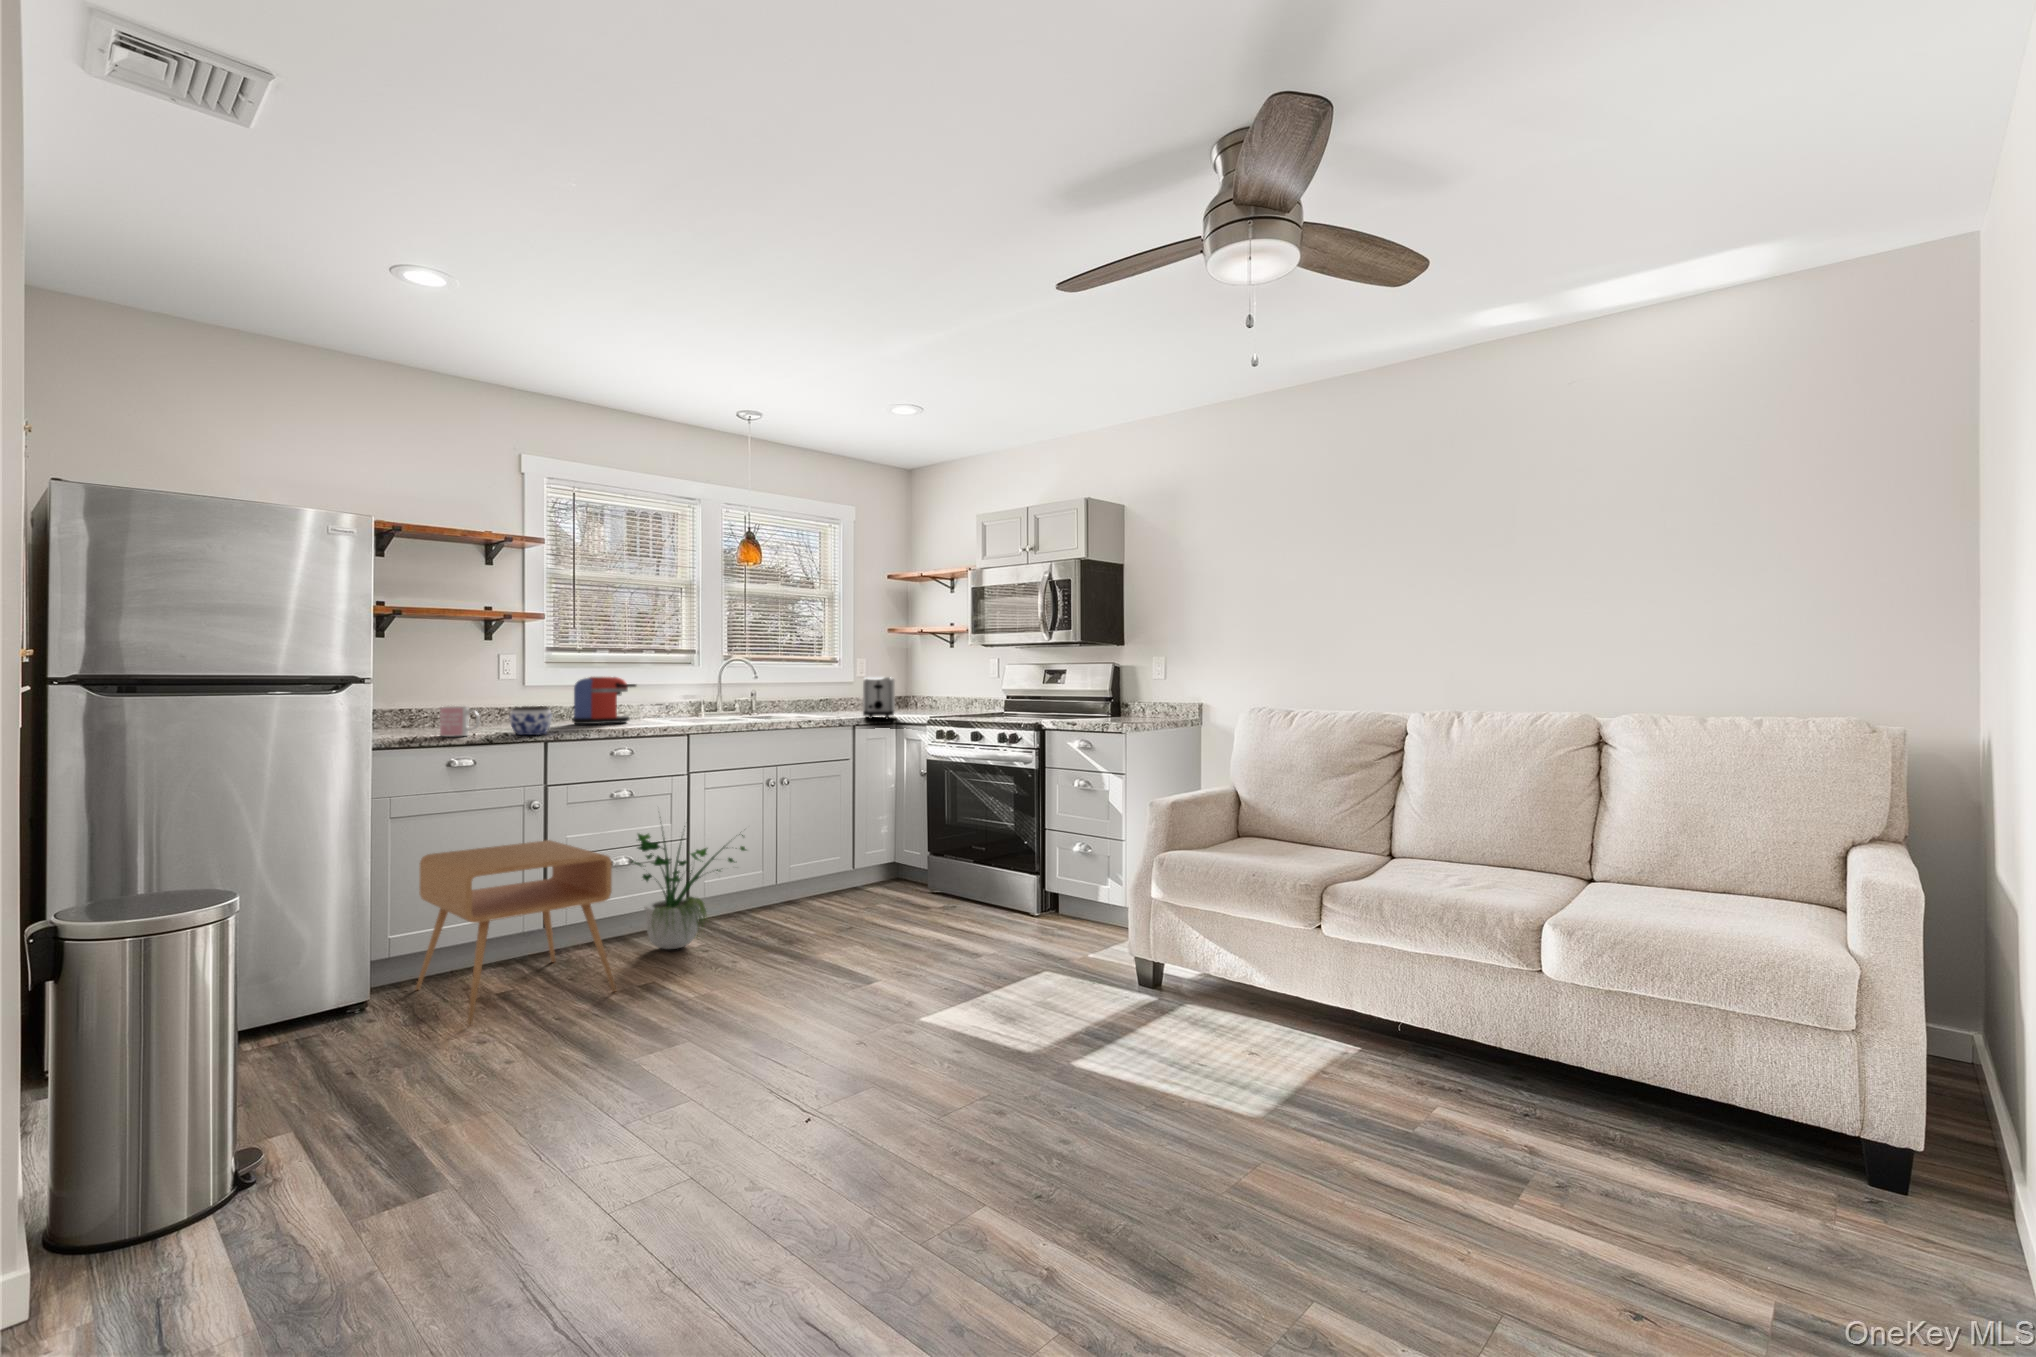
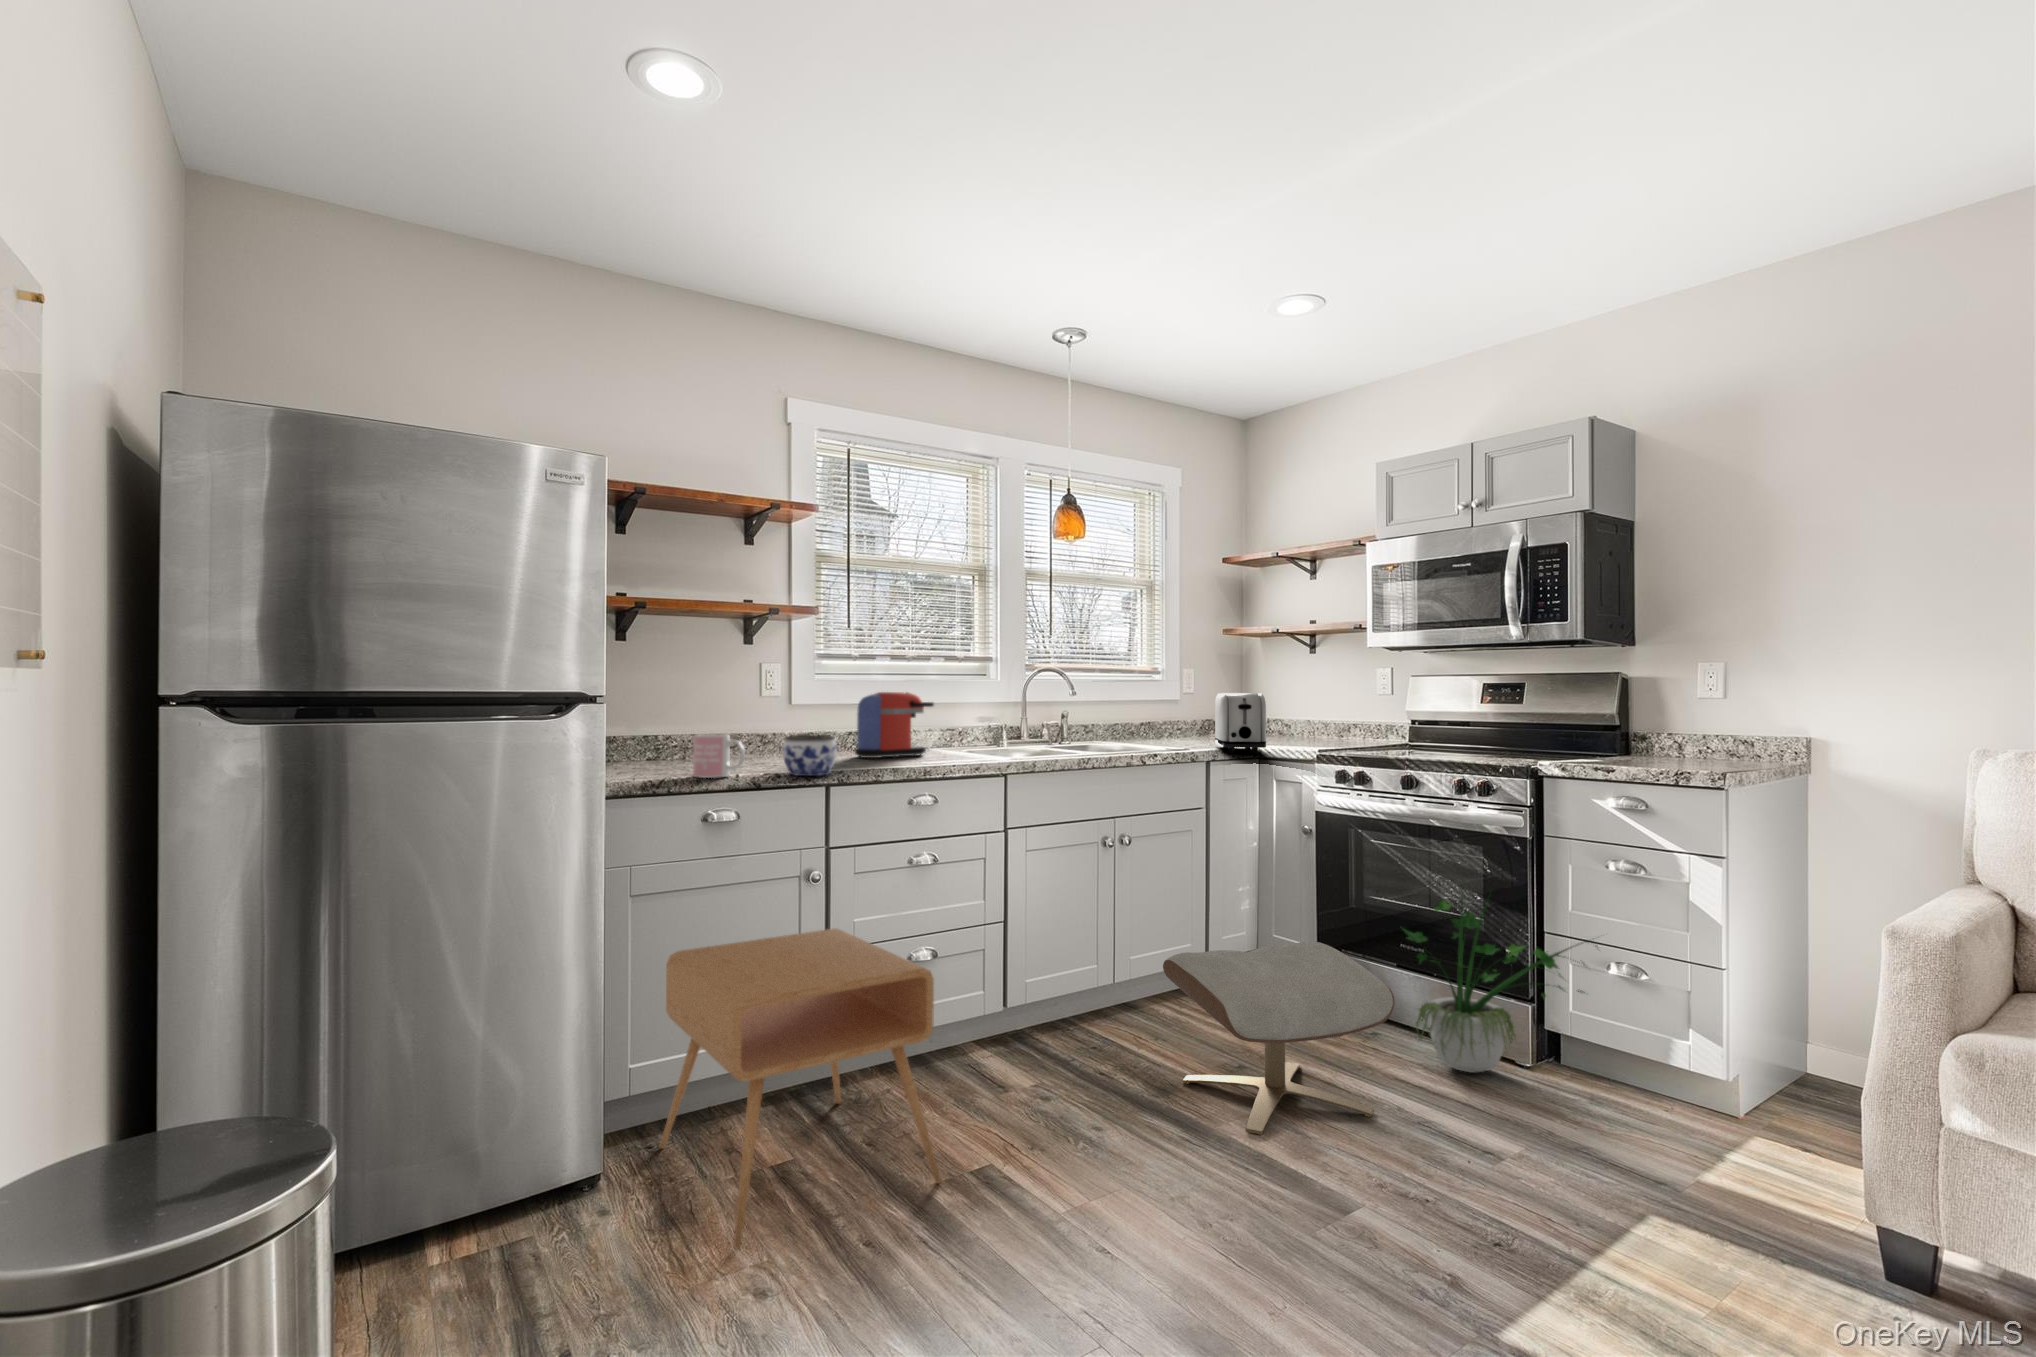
potted plant: present [633,826,746,949] -> present [1403,900,1585,1072]
ottoman: none [791,842,936,958] -> present [1163,941,1395,1135]

